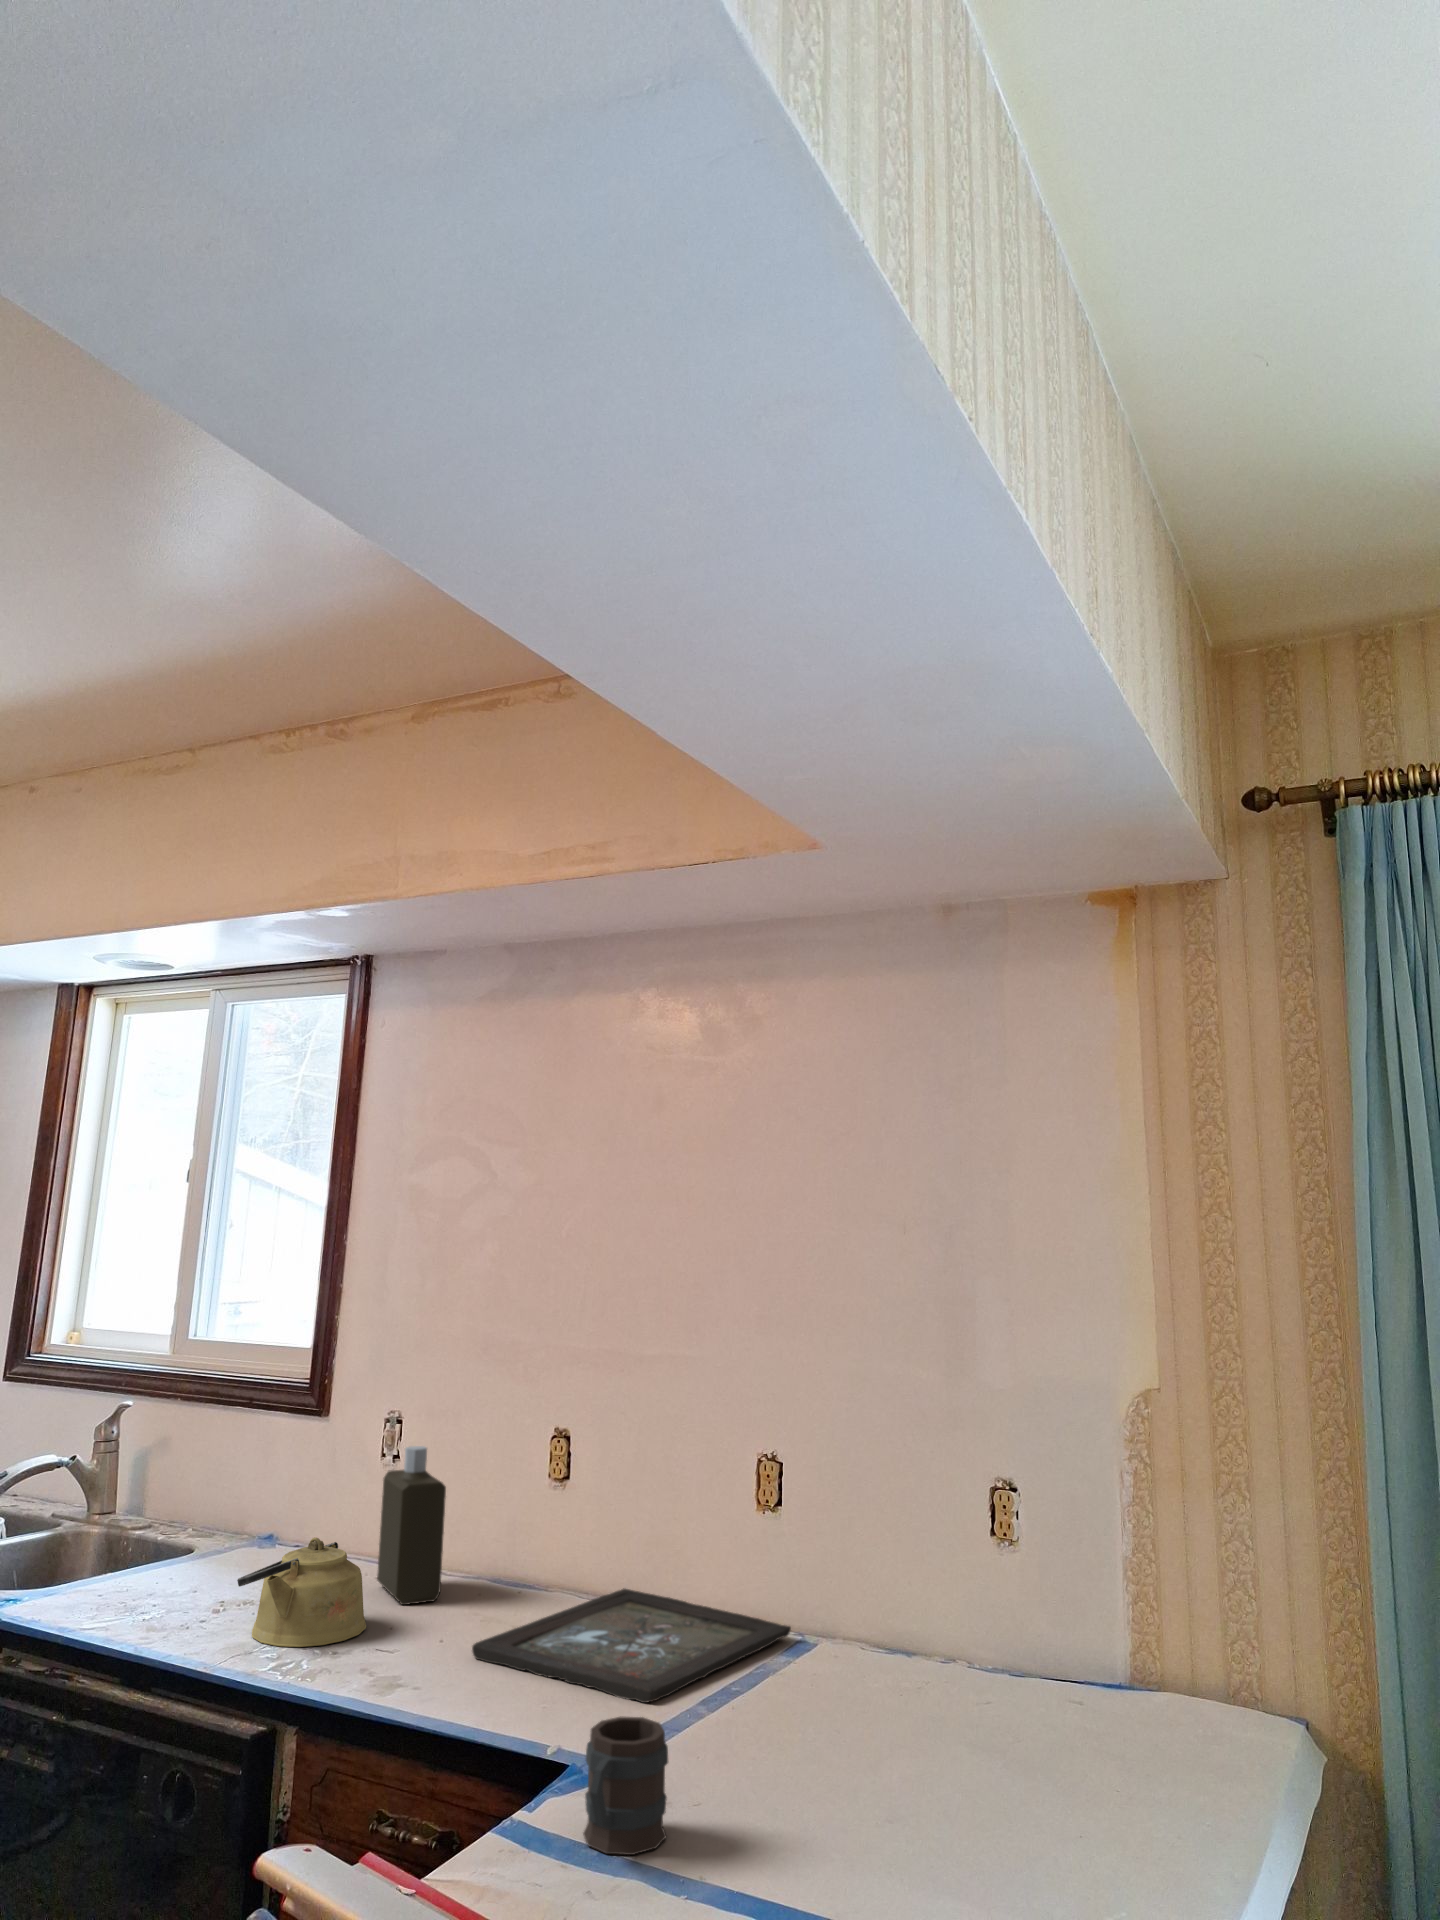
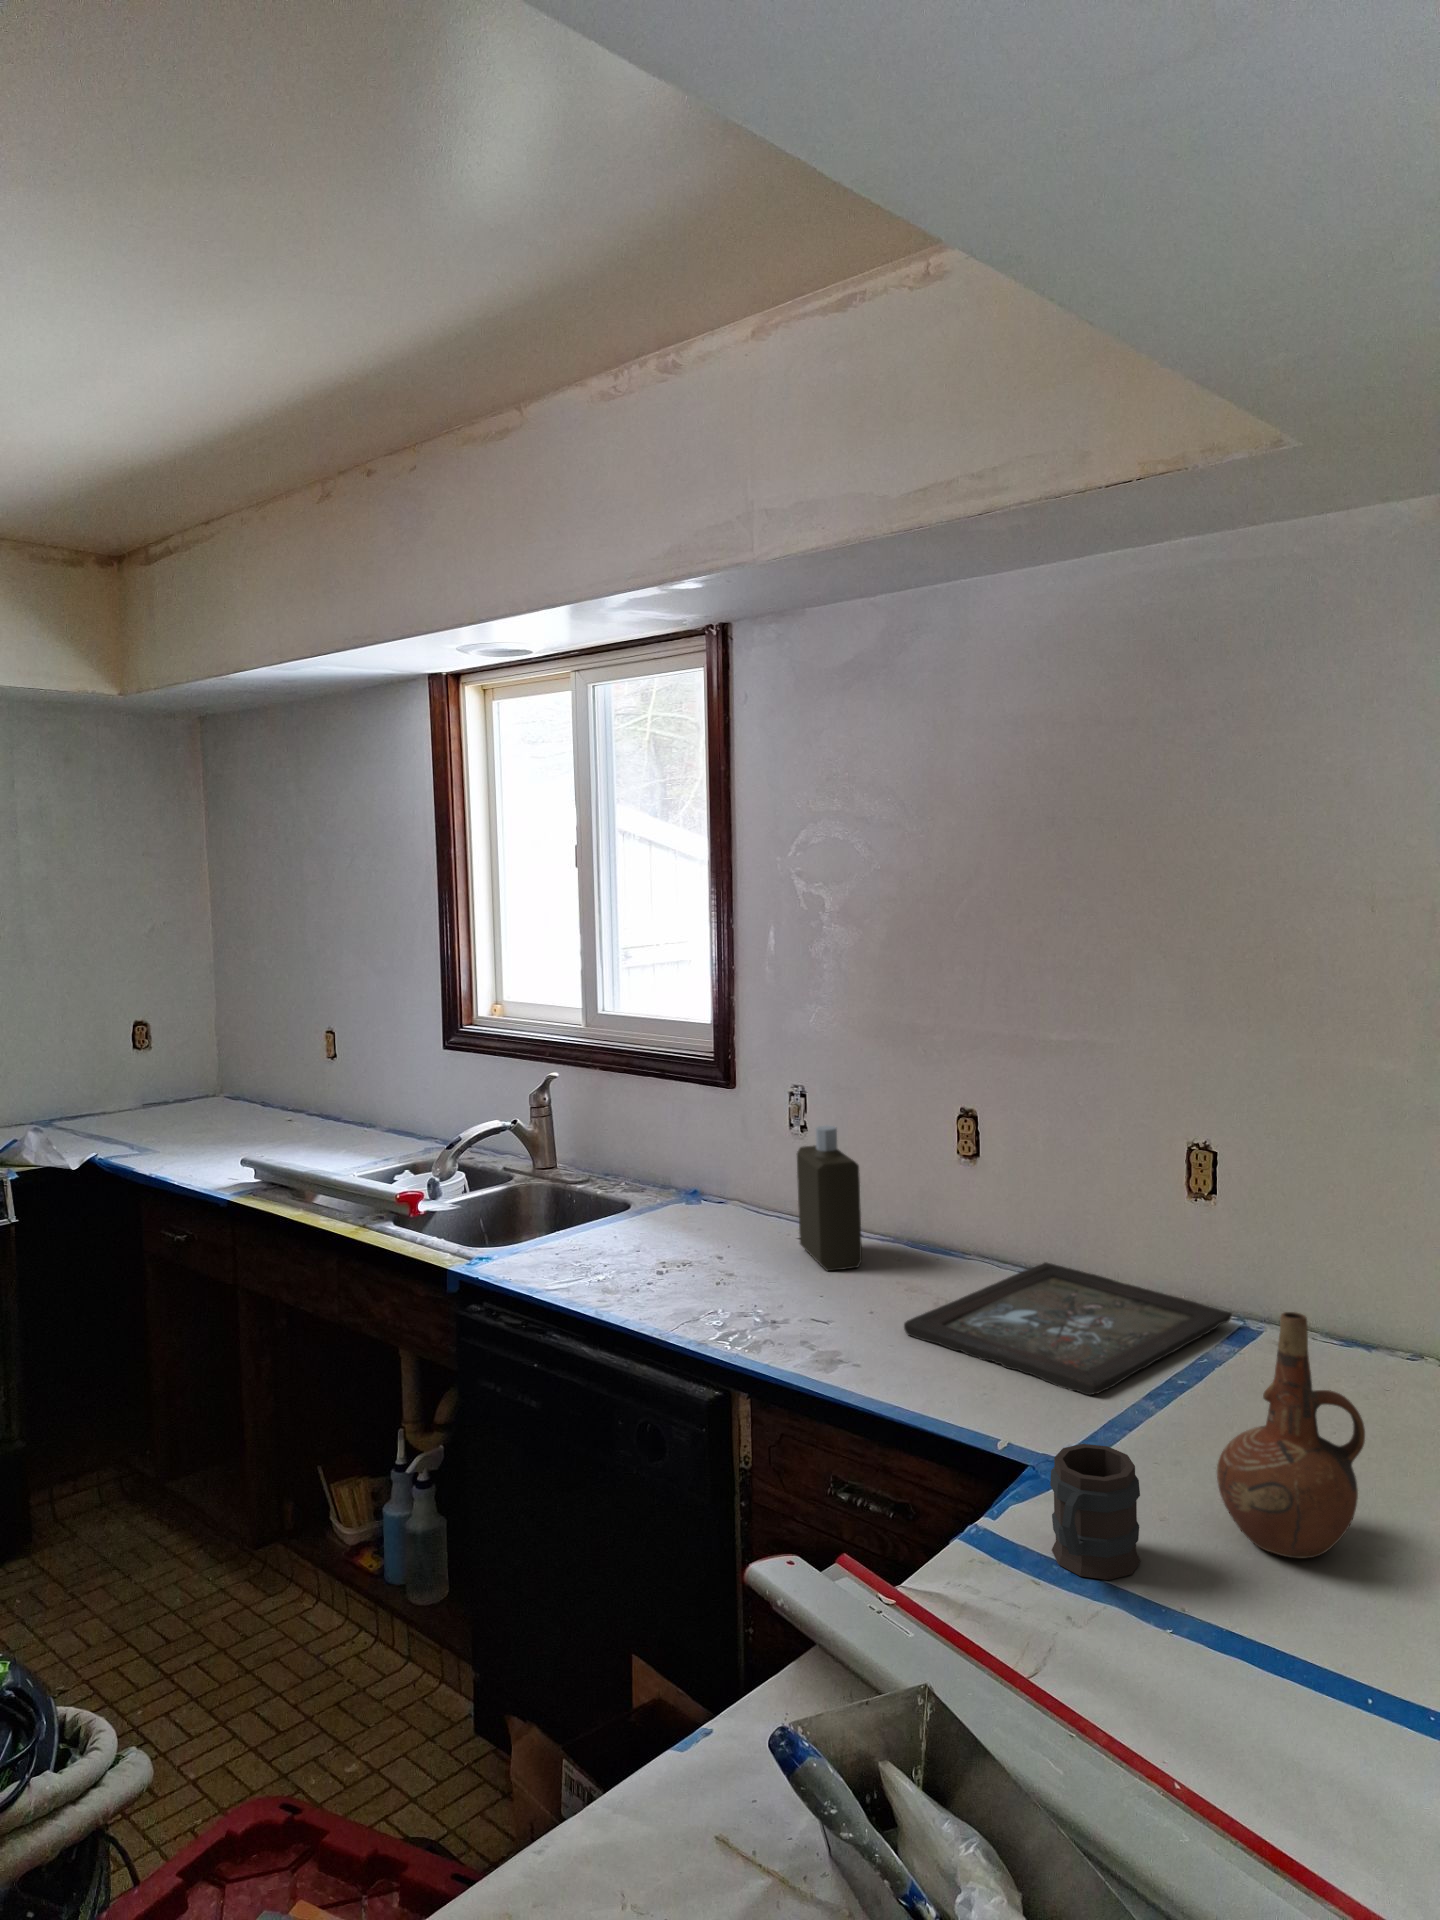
kettle: present [237,1537,366,1647] -> none [676,1217,798,1316]
ceramic pitcher: none [744,1573,870,1824] -> present [1217,1312,1365,1558]

